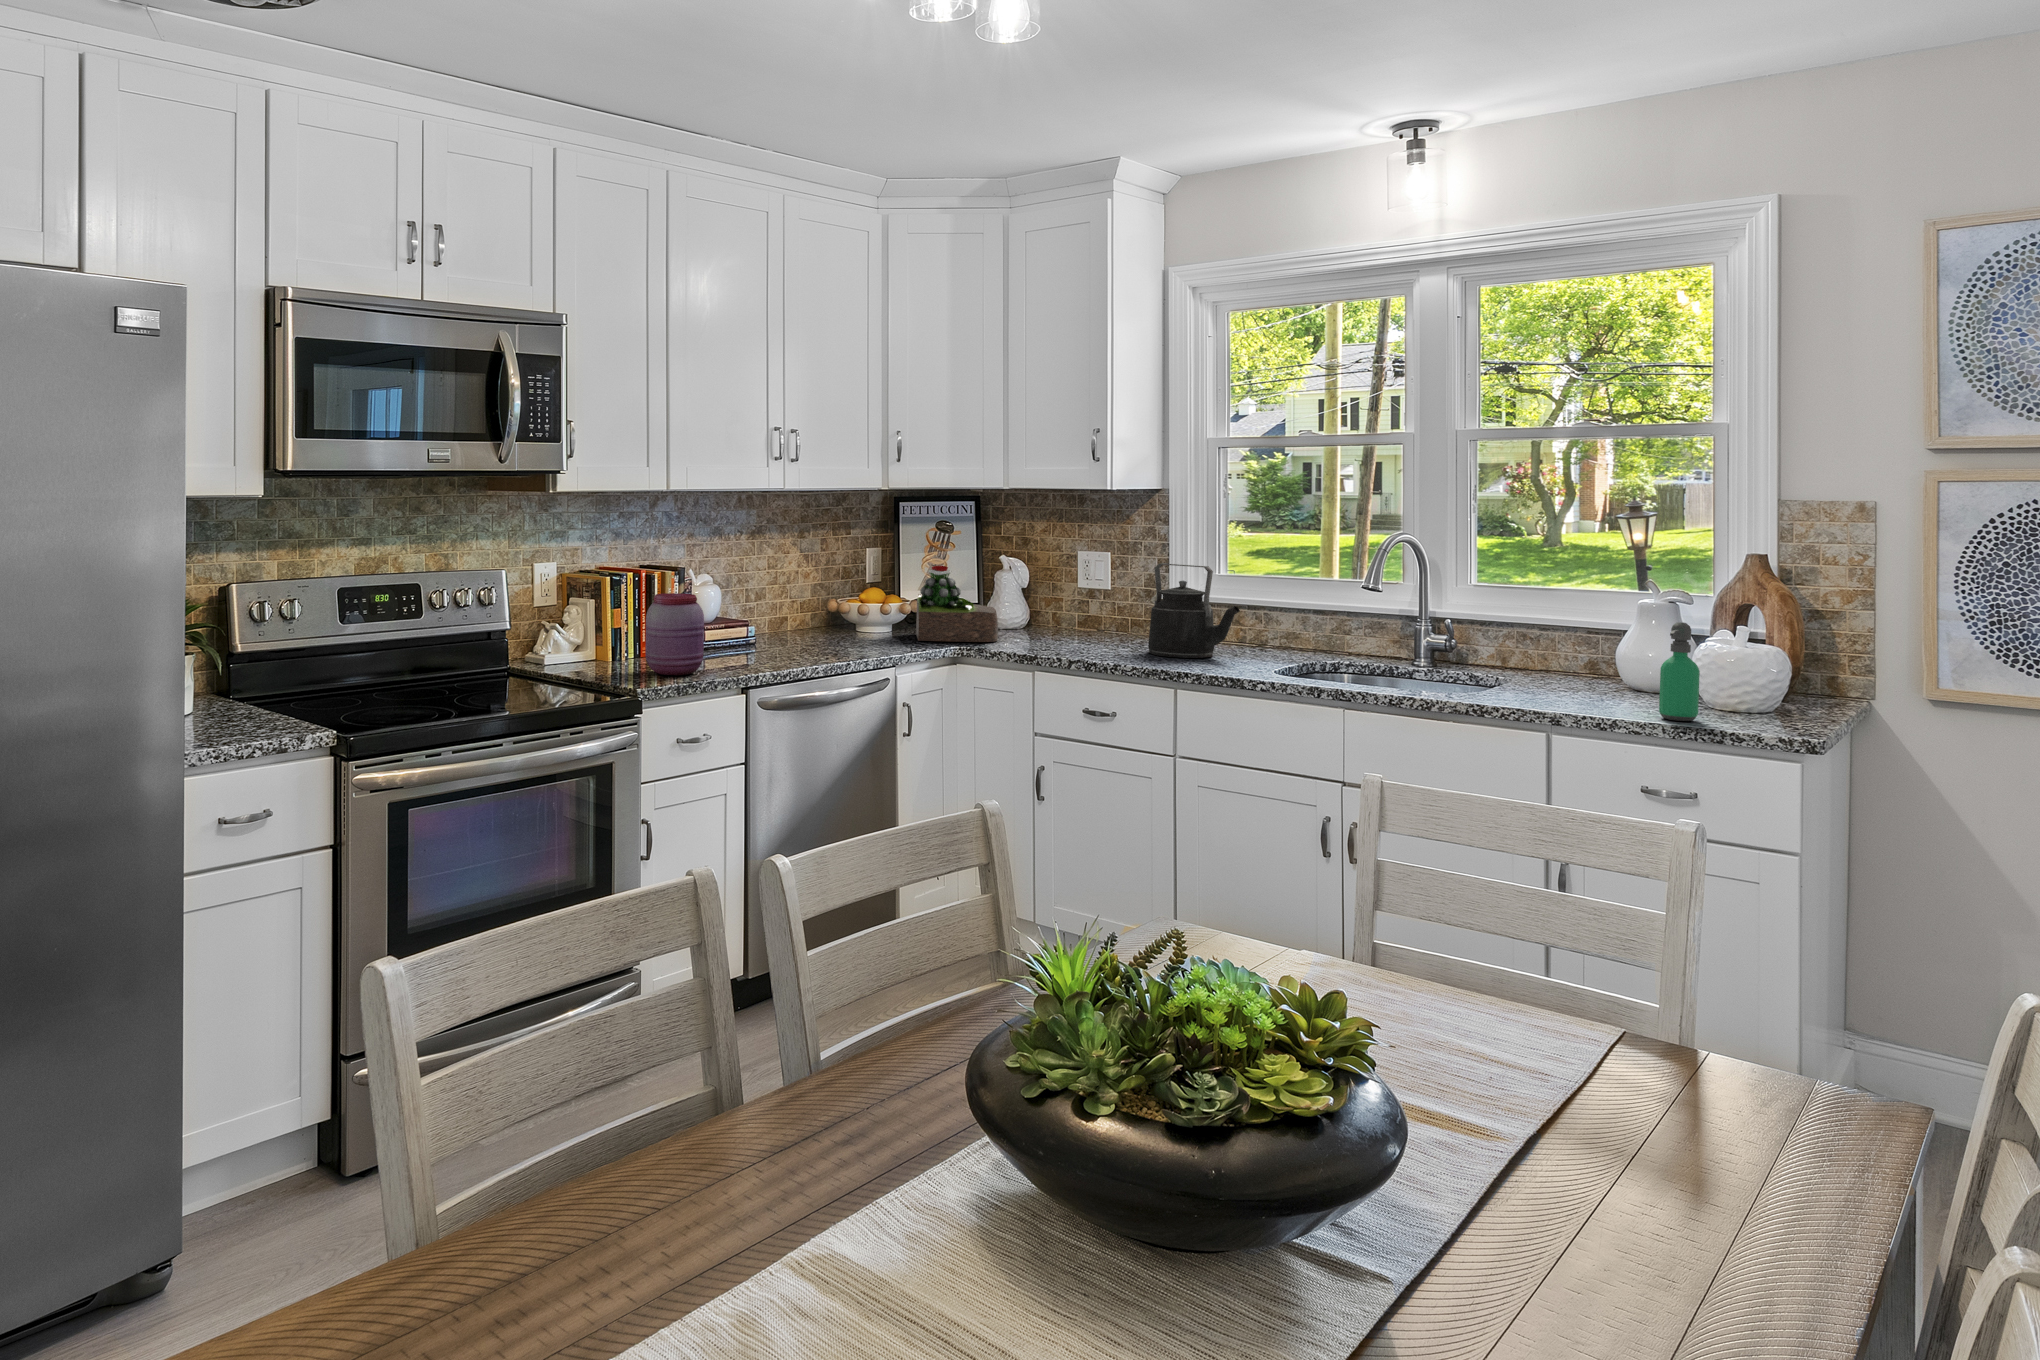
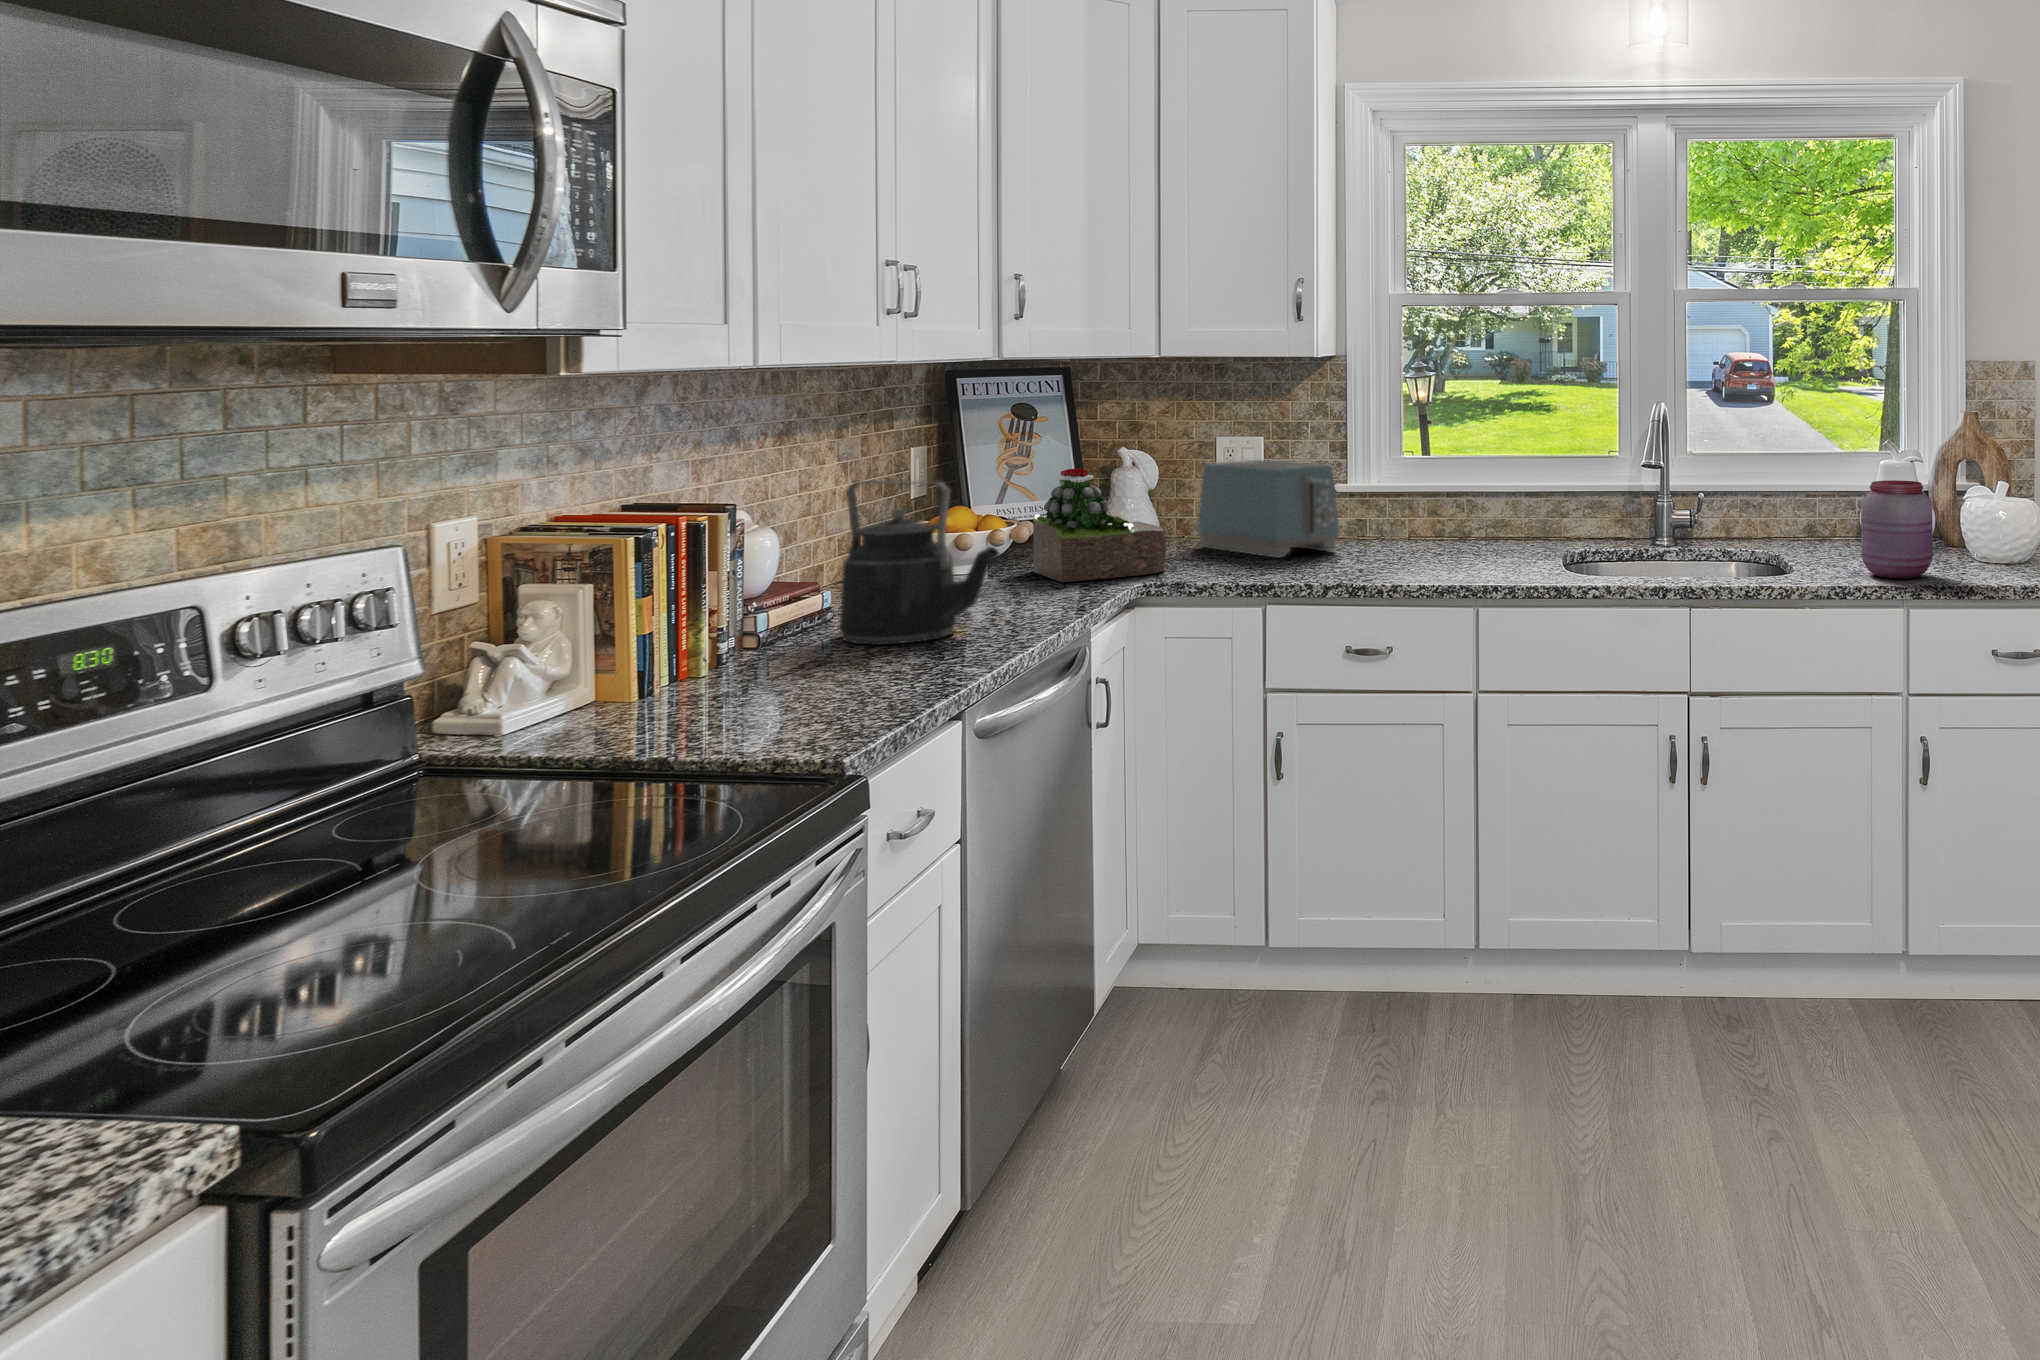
kettle: present [1148,563,1240,658] -> present [840,481,999,645]
toaster: none [1051,570,1143,642] -> present [1198,460,1339,558]
jar: present [646,593,704,675] -> present [1861,480,1933,578]
soap dispenser: present [1659,622,1700,721] -> none [1989,476,2027,581]

